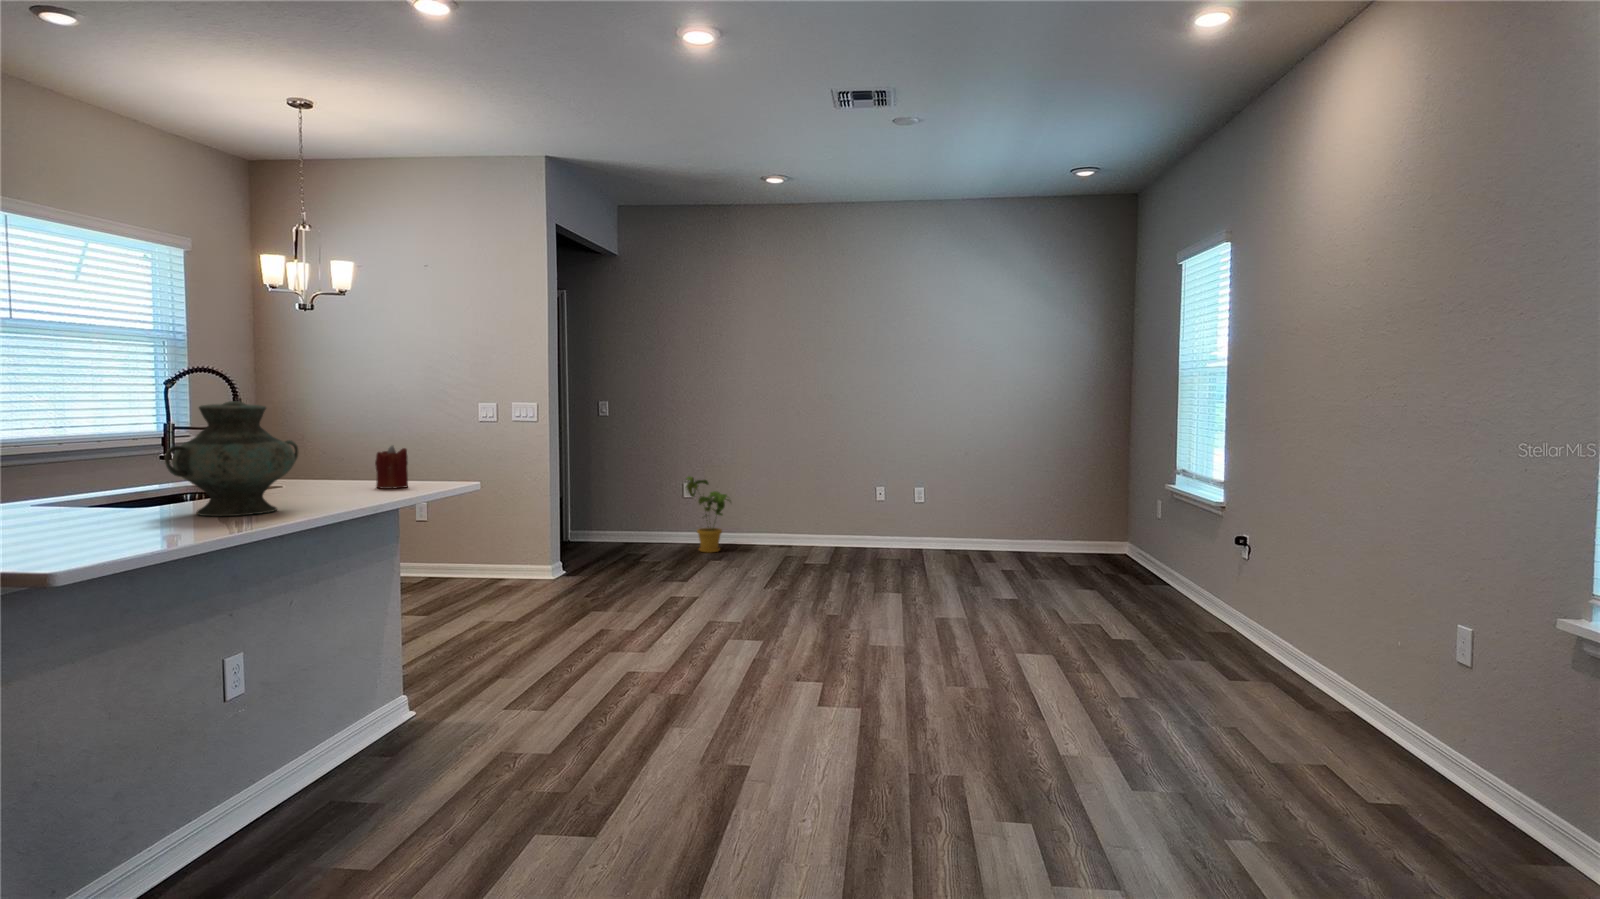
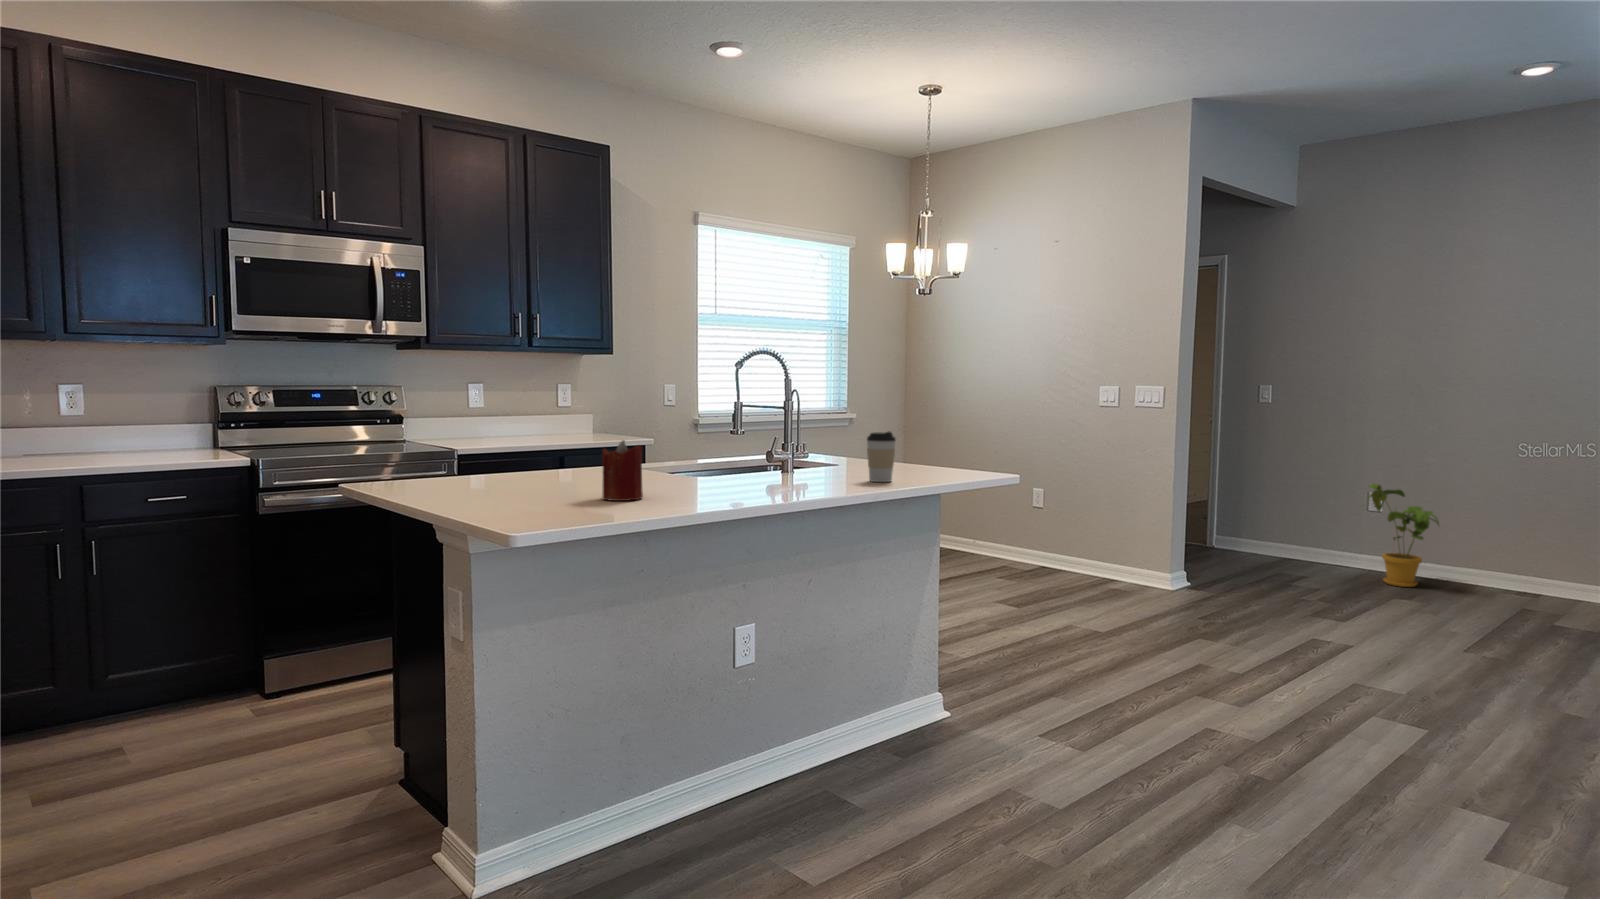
vase: present [165,401,298,516] -> none [699,381,822,492]
candle: present [375,446,408,489] -> present [602,440,643,501]
coffee cup: none [335,449,367,498] -> present [867,432,896,482]

